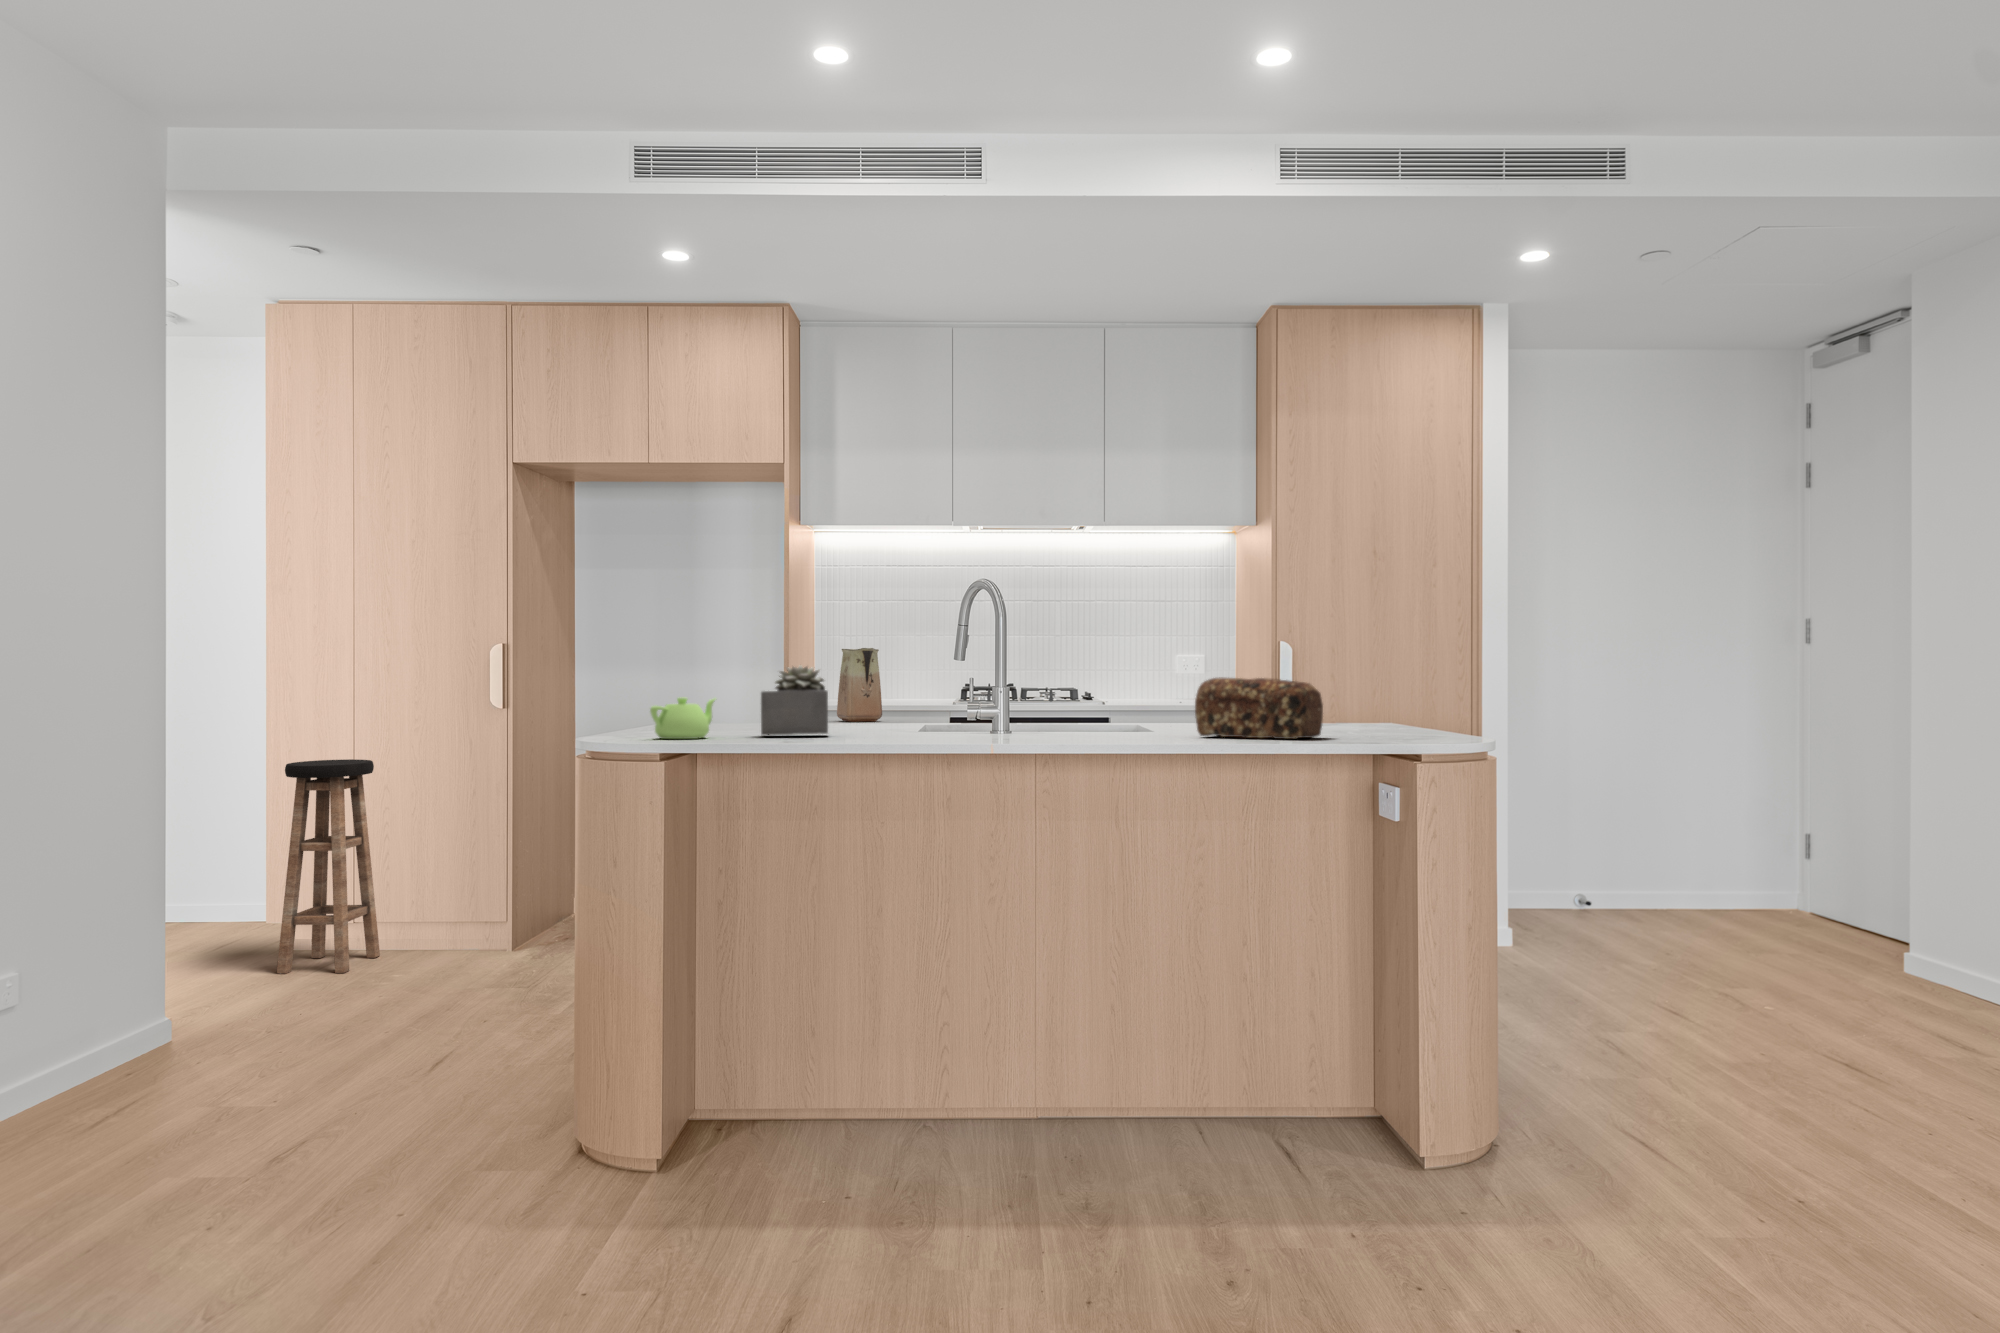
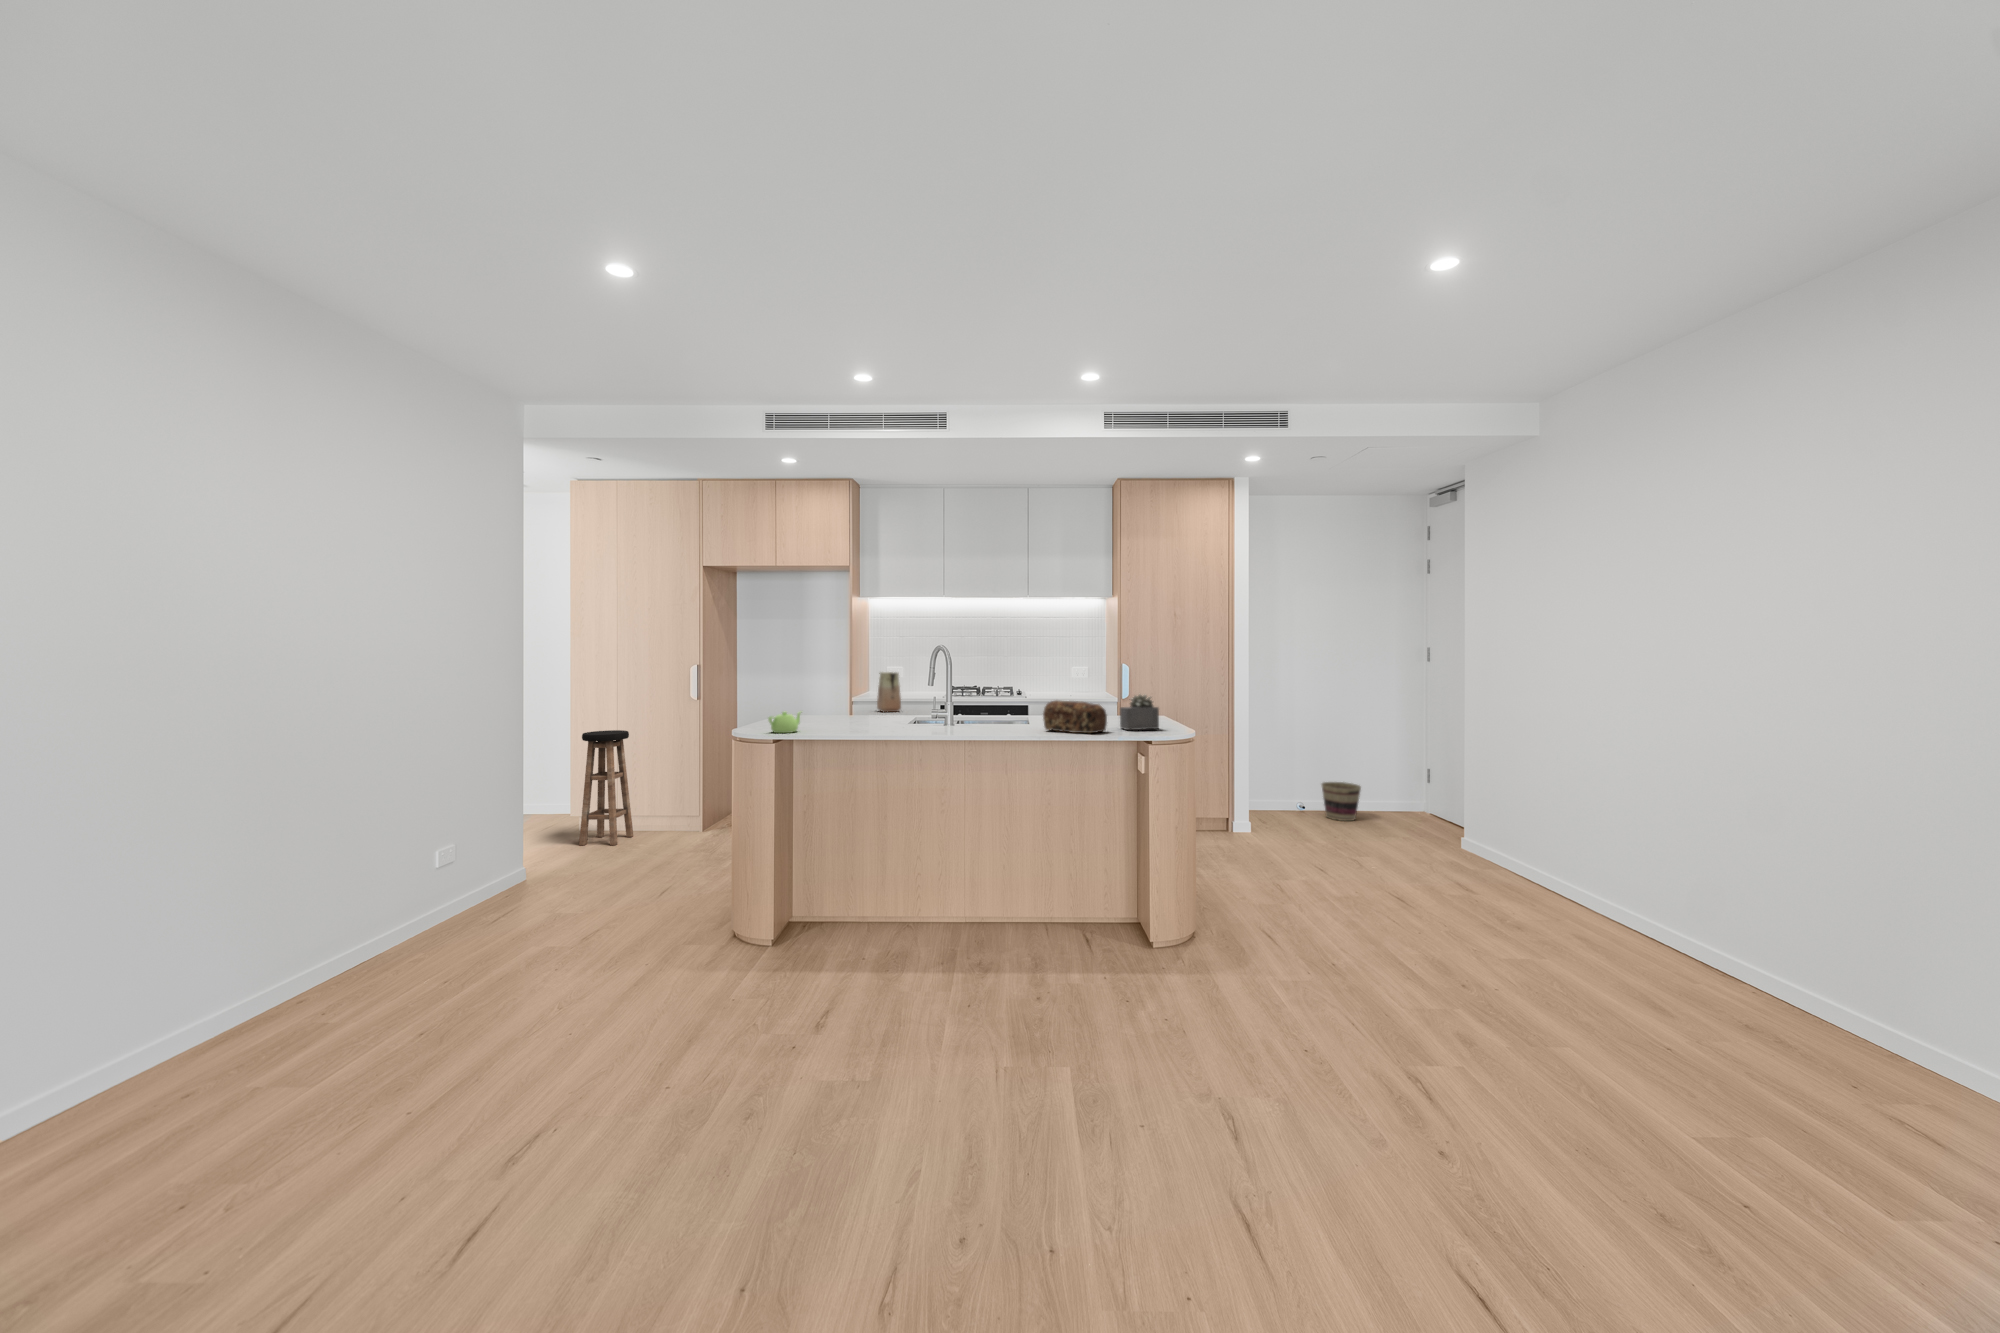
succulent plant: present [761,666,828,735] -> present [1120,695,1159,730]
basket: none [1624,854,1699,924] -> present [1322,782,1361,821]

